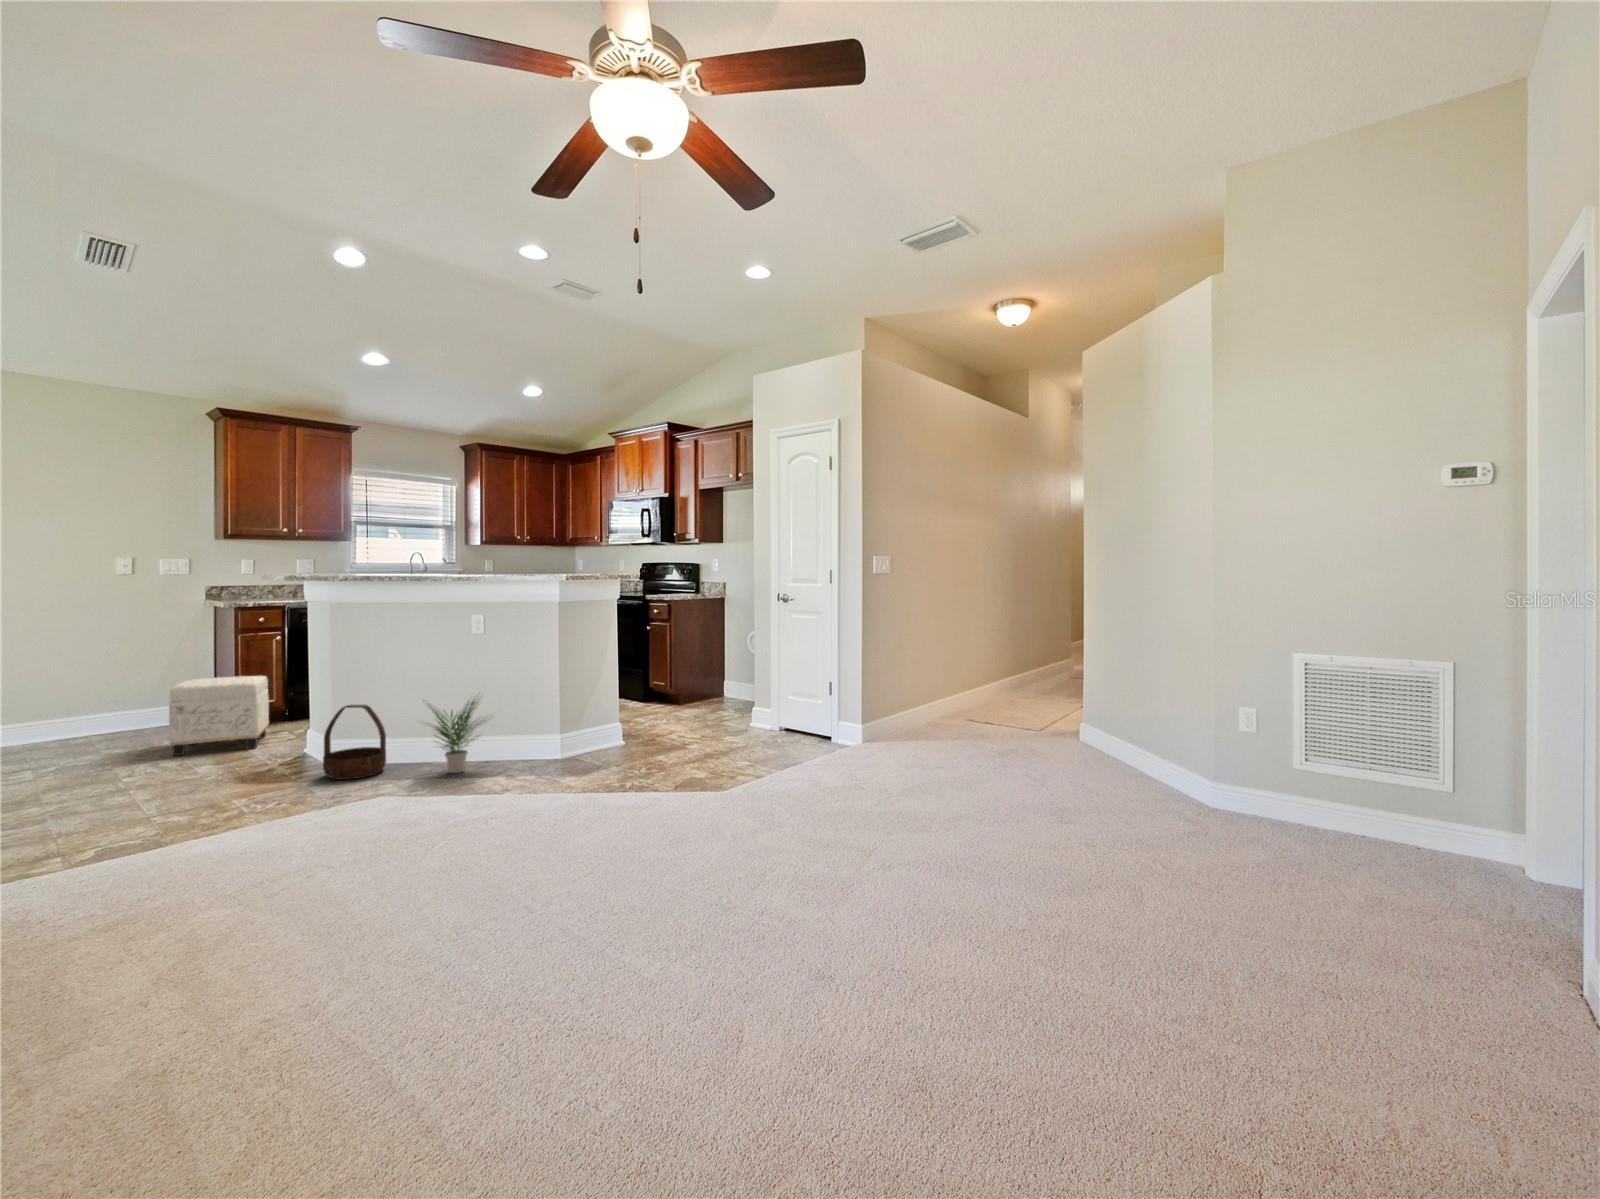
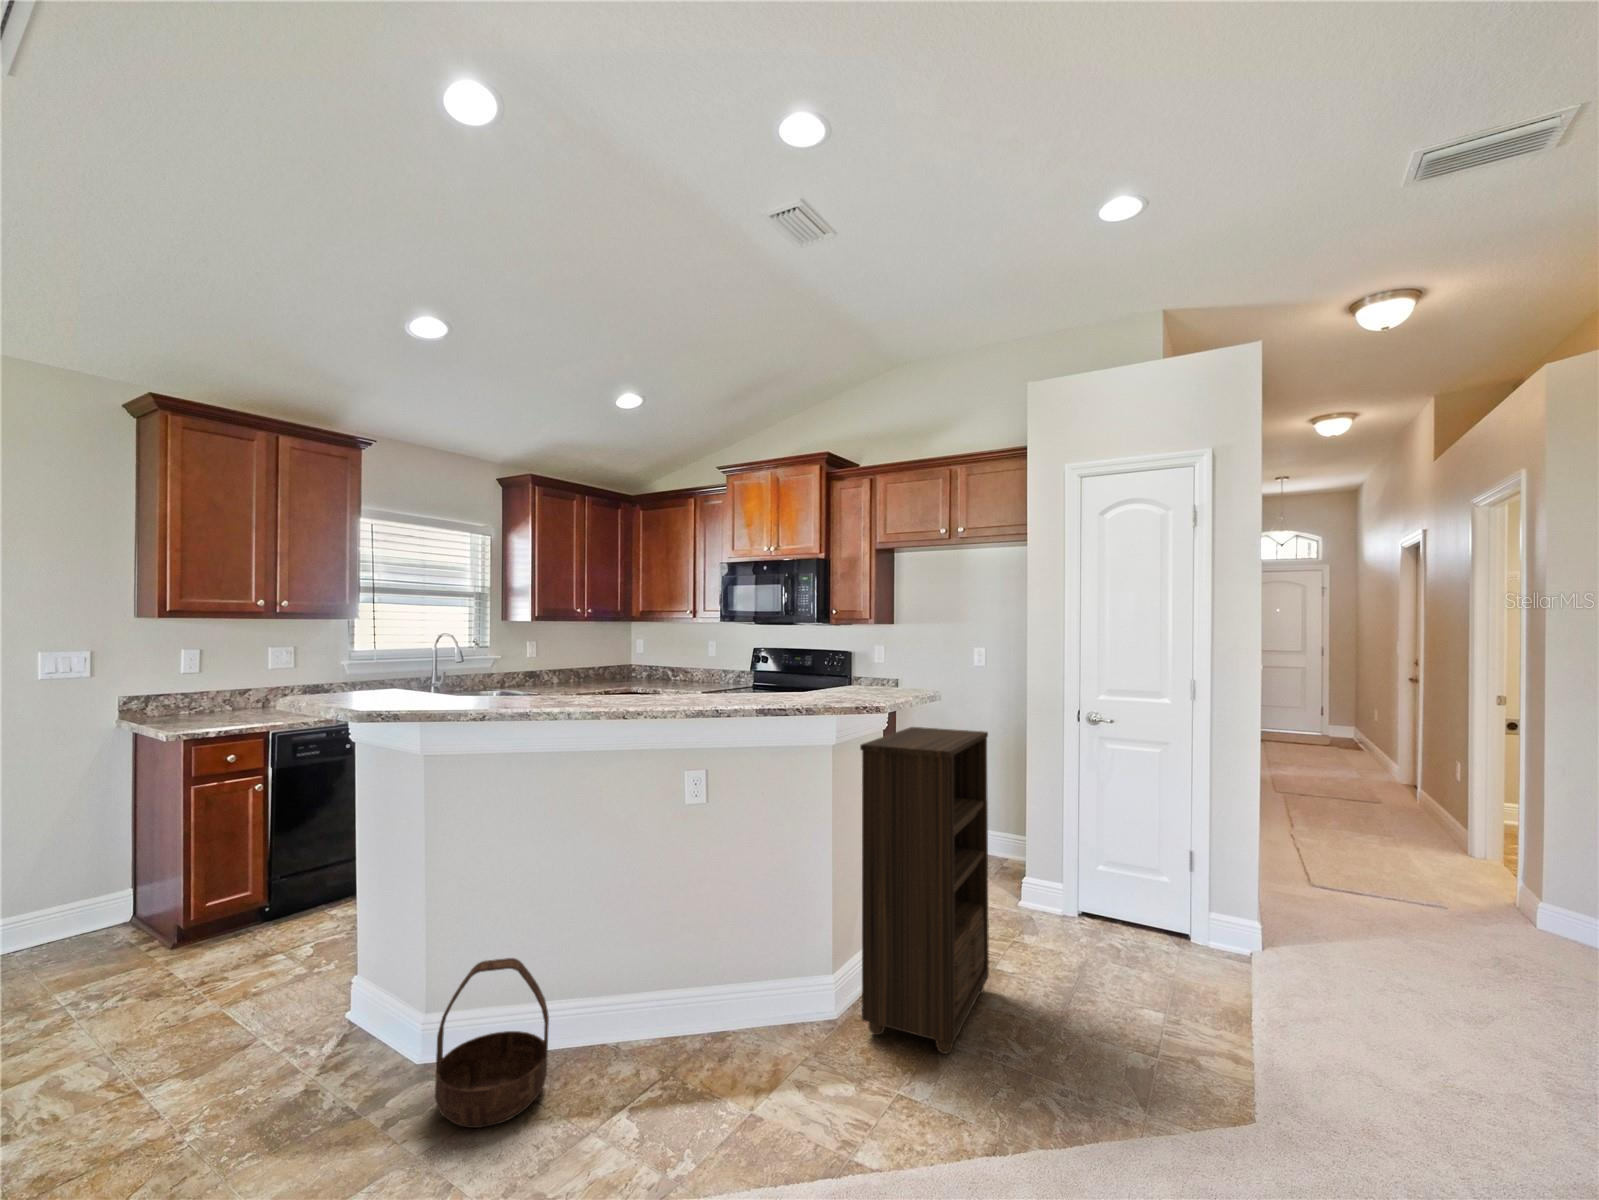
bookshelf: none [564,598,669,769] -> present [860,727,989,1054]
ottoman: present [169,676,269,756] -> none [76,865,251,1054]
potted plant: present [429,700,487,773] -> none [615,913,748,1086]

